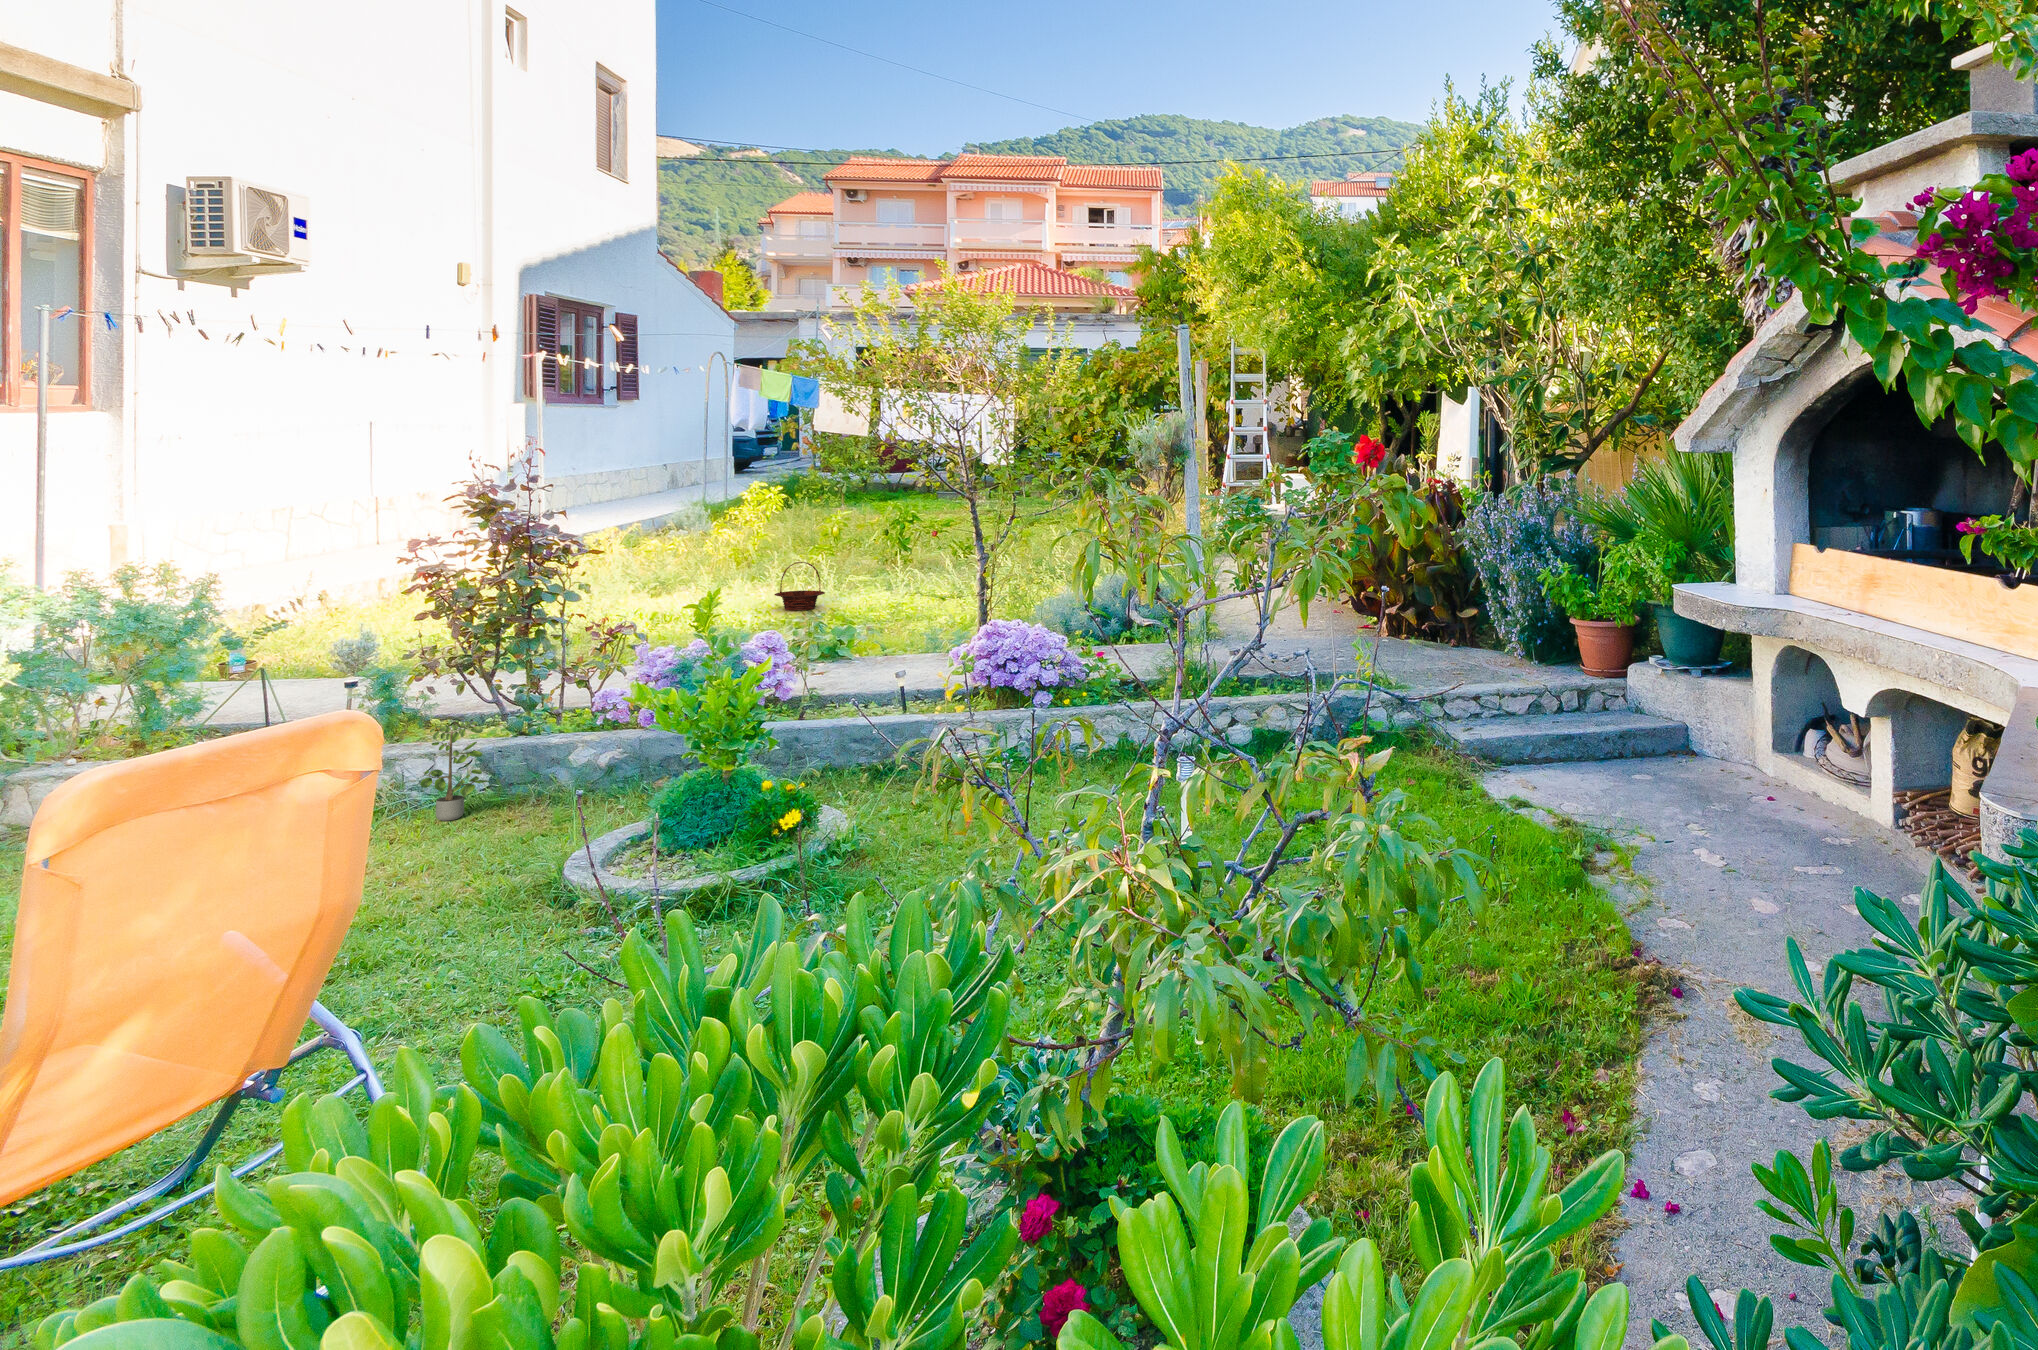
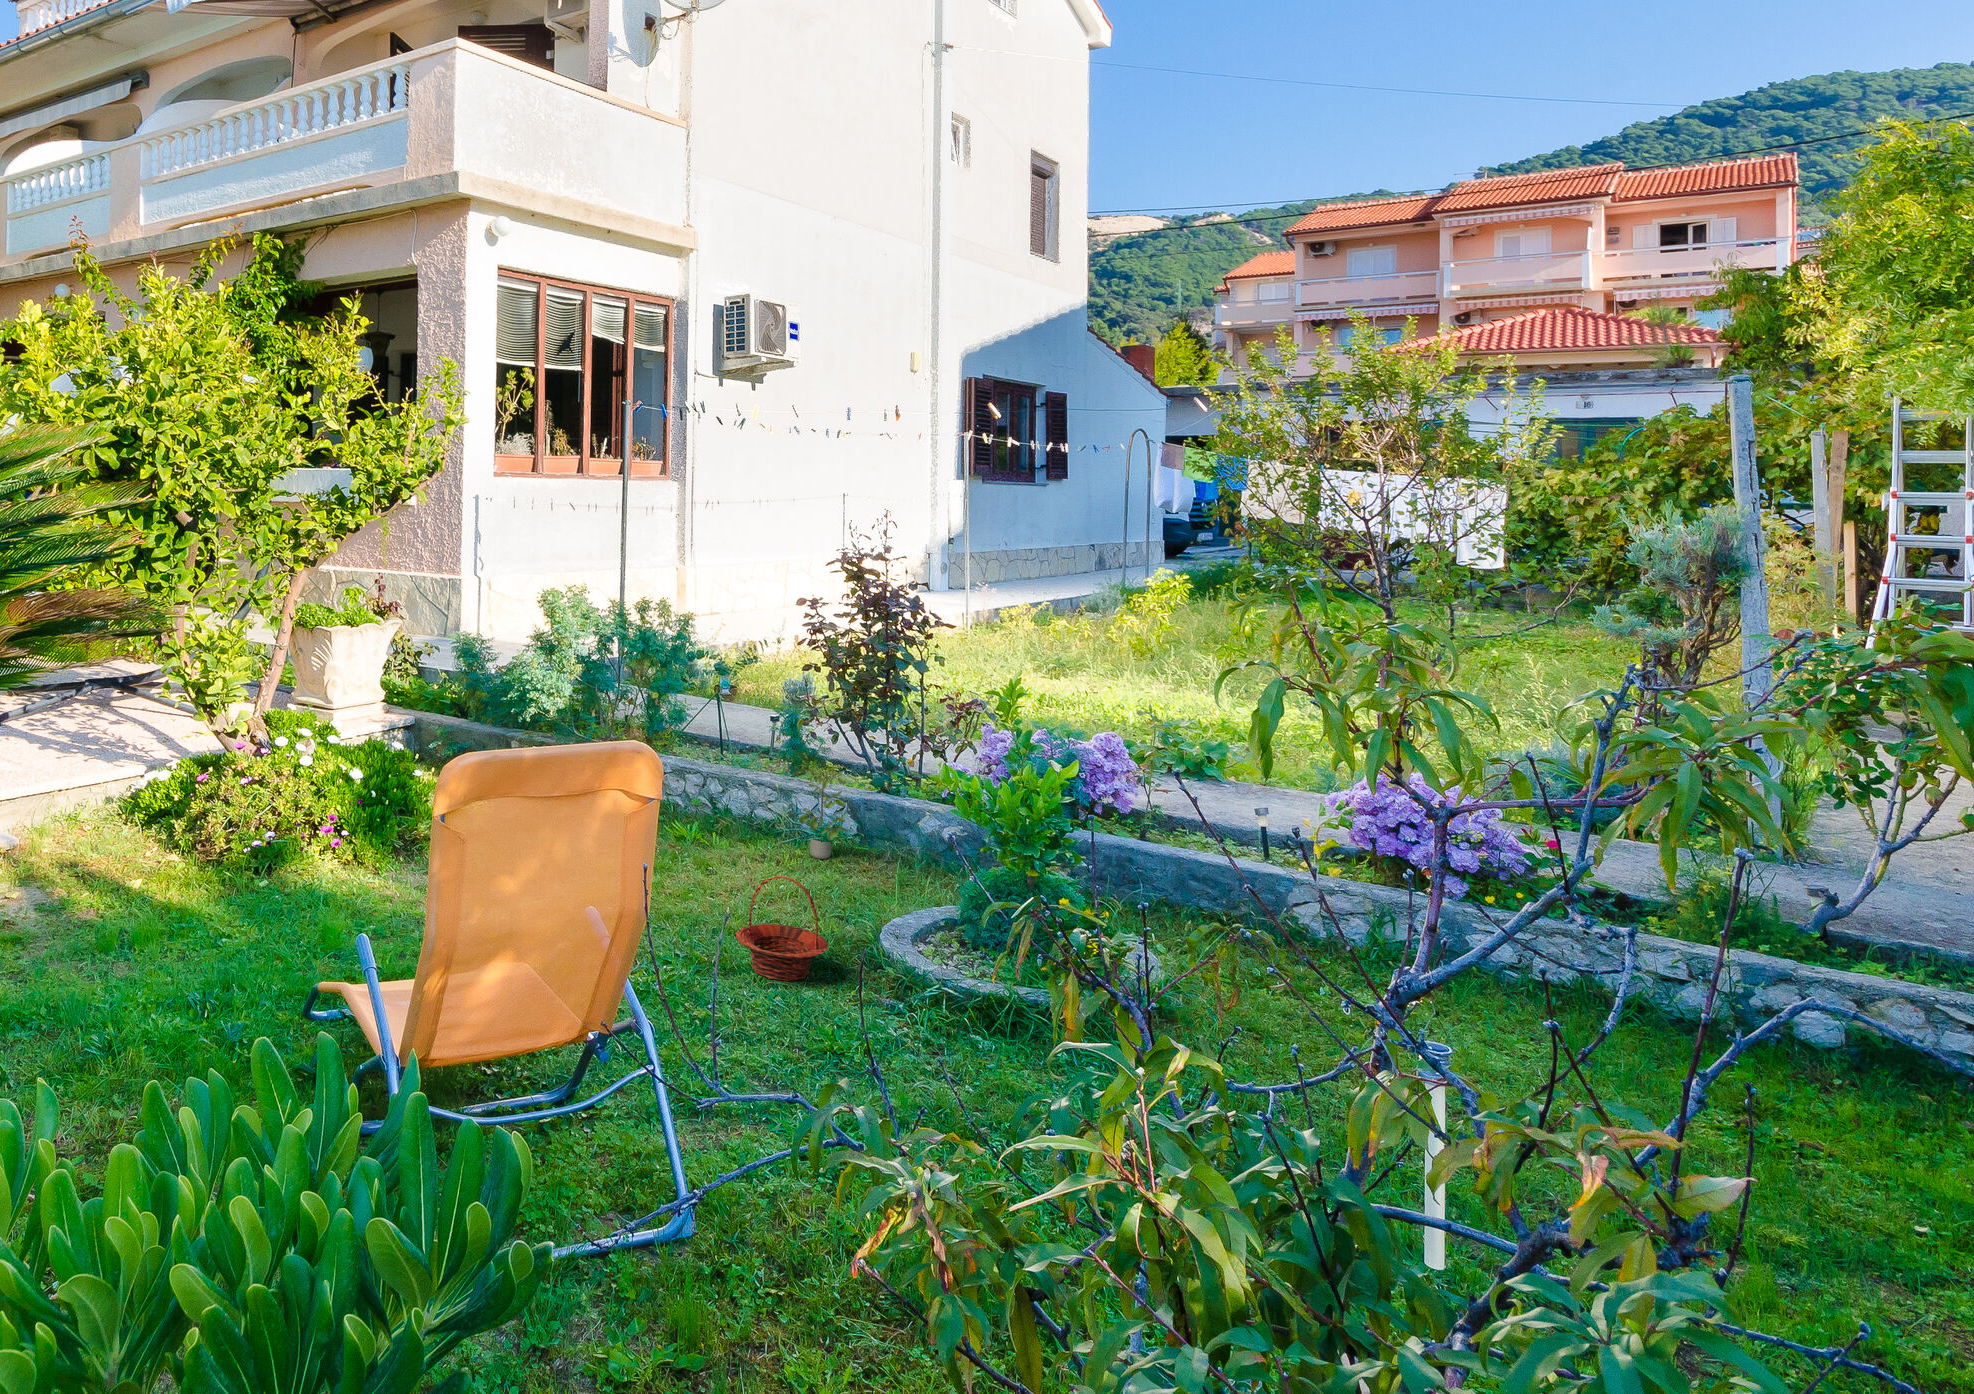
basket: present [774,562,825,610] -> present [735,876,829,981]

